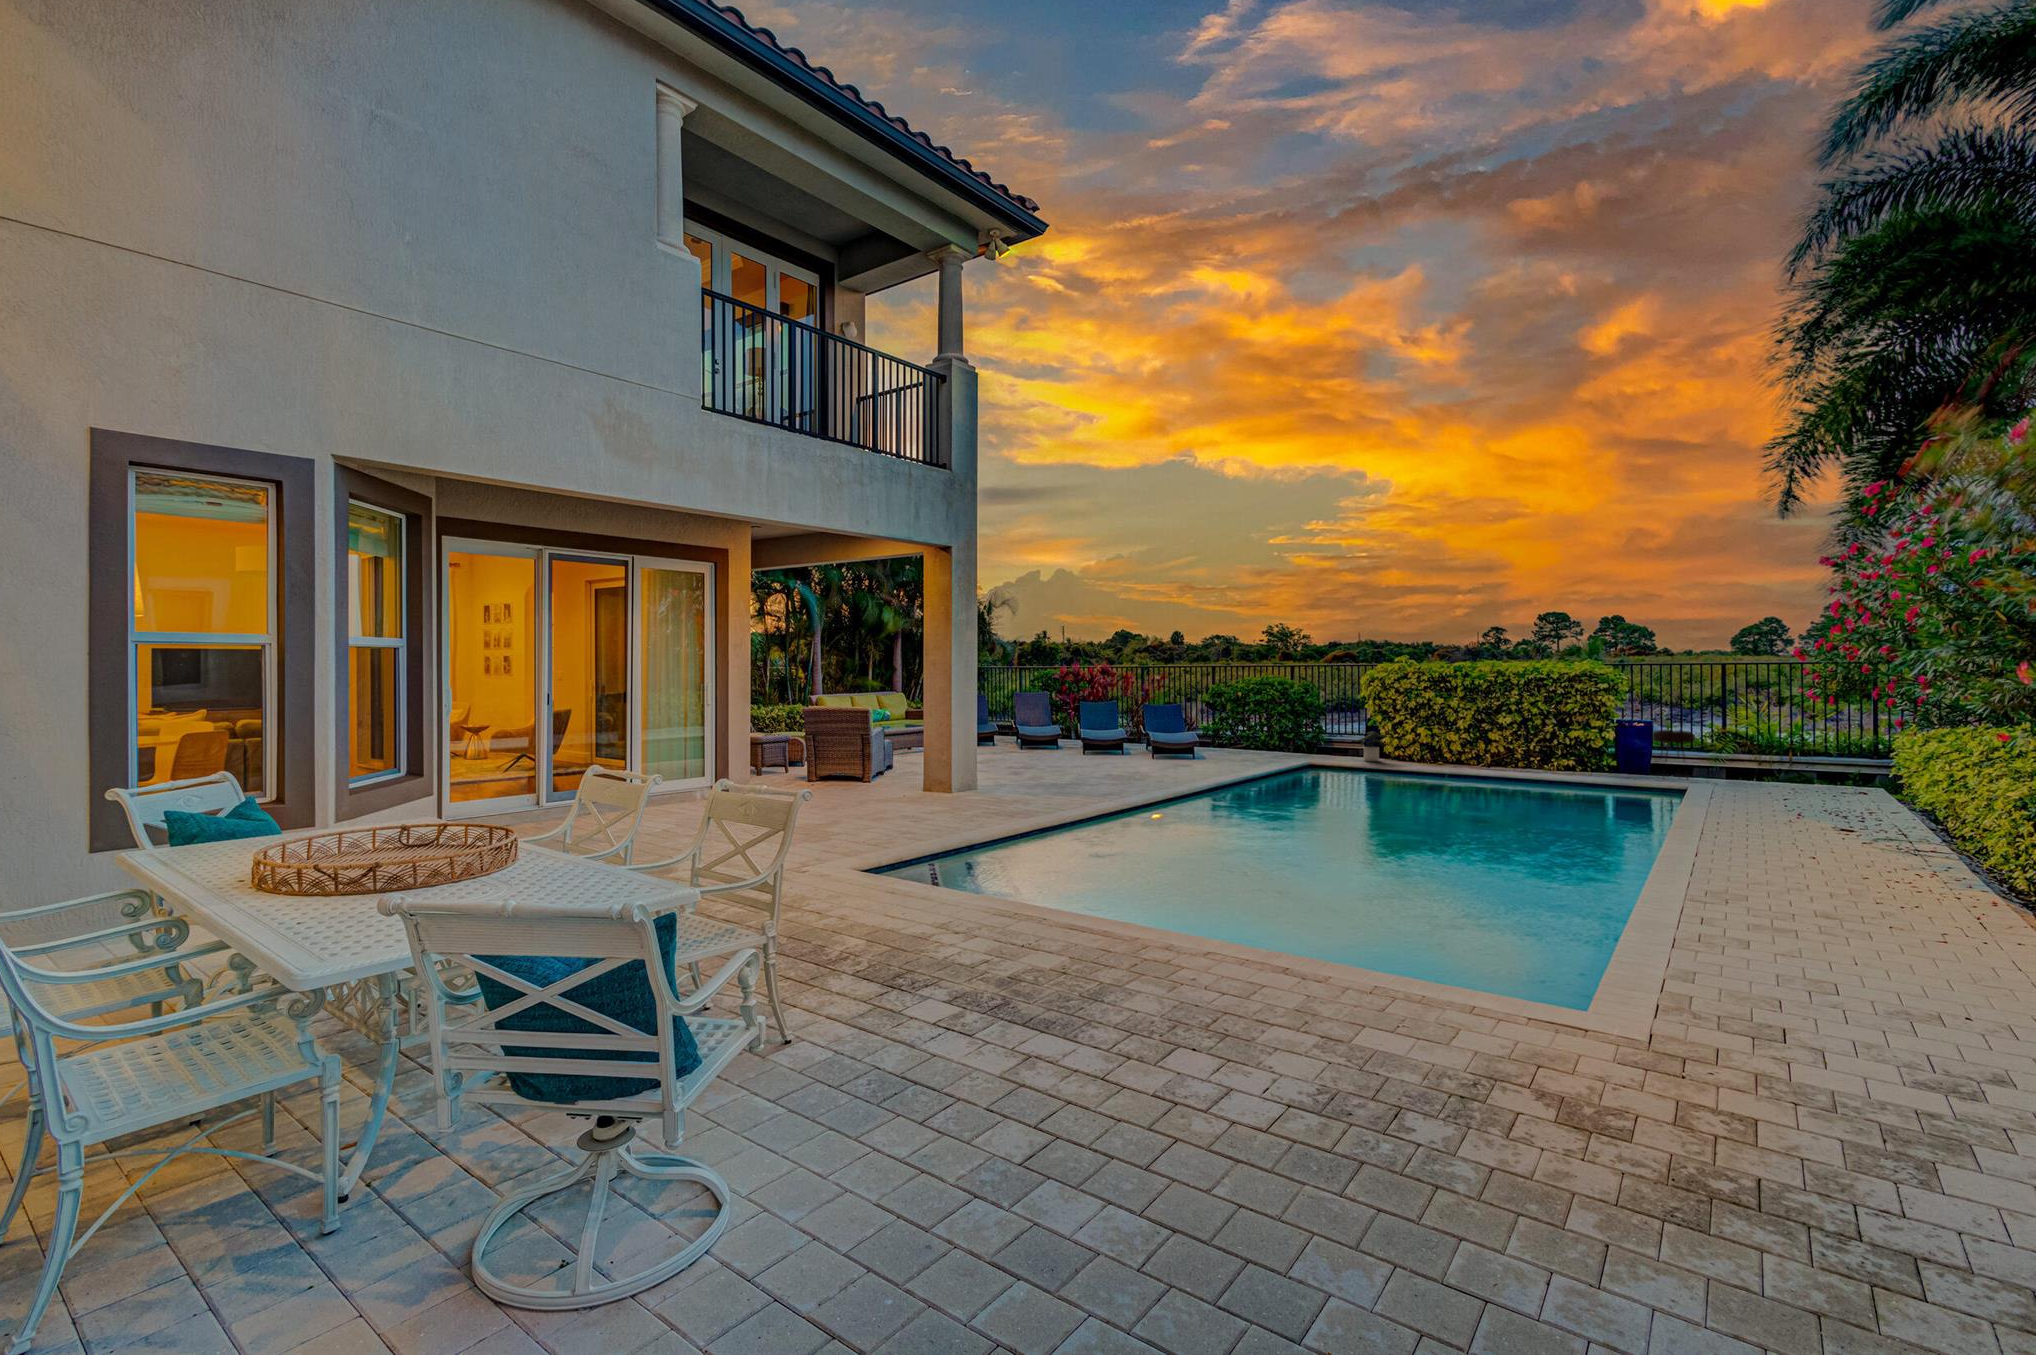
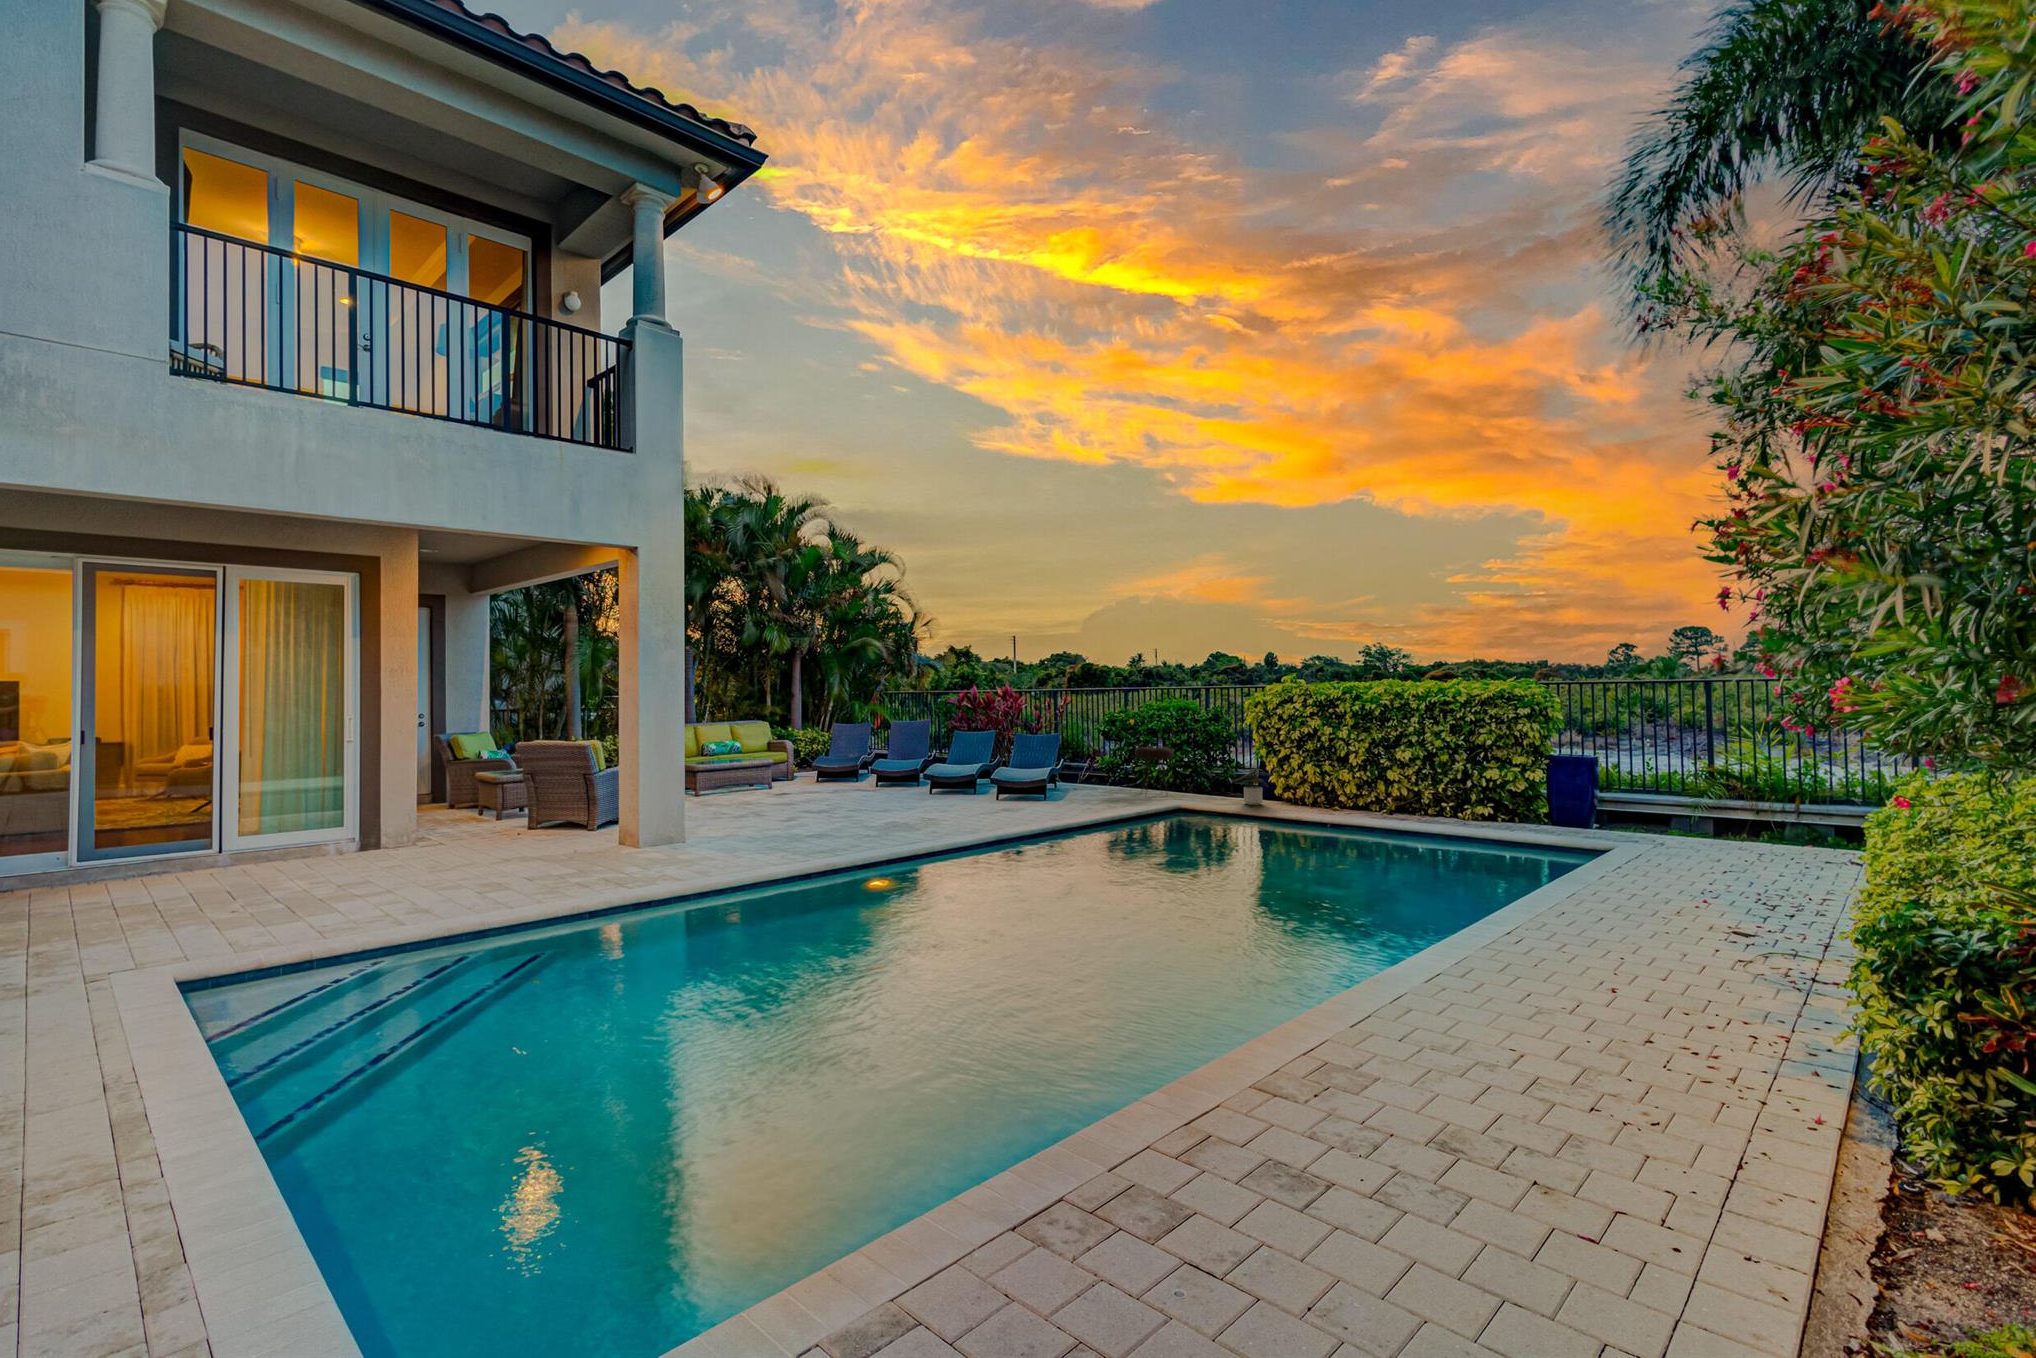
stool: present [1653,730,1695,777] -> present [1135,747,1173,795]

